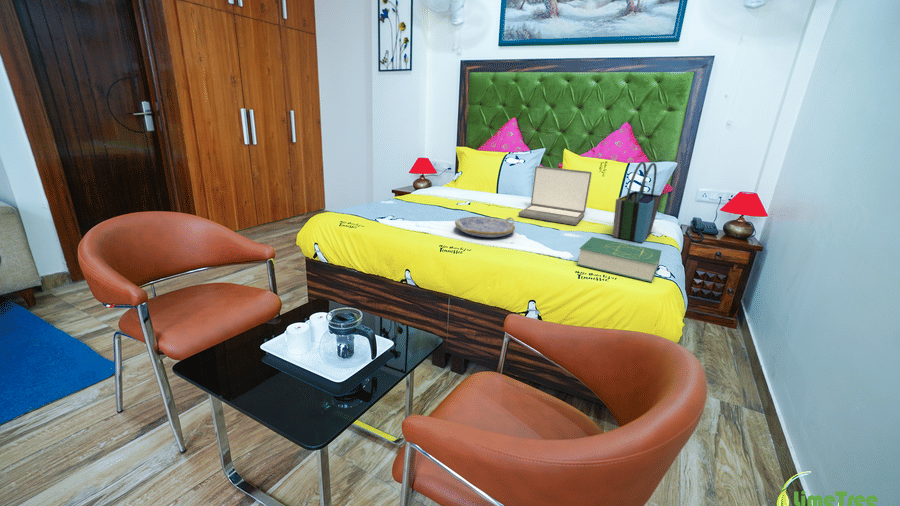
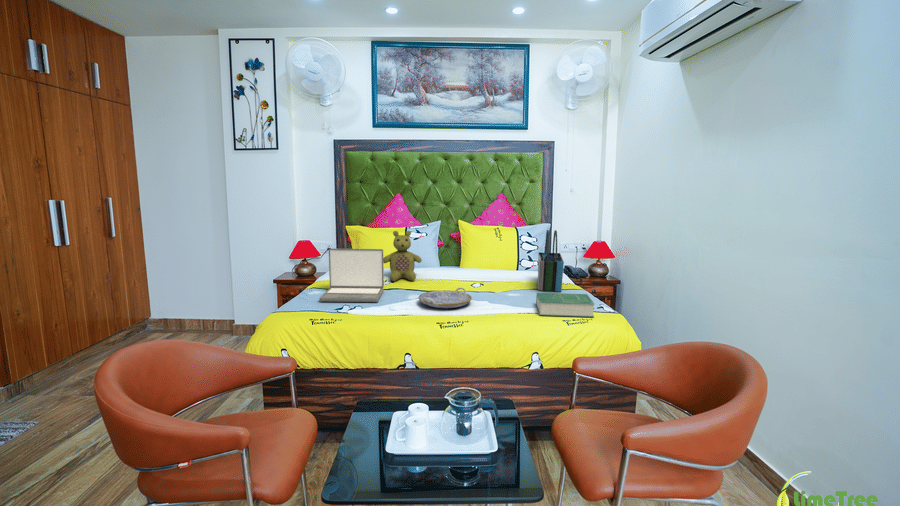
stuffed bear: none [461,151,501,205] -> present [383,231,422,281]
laptop: present [519,166,592,225] -> present [320,248,384,302]

